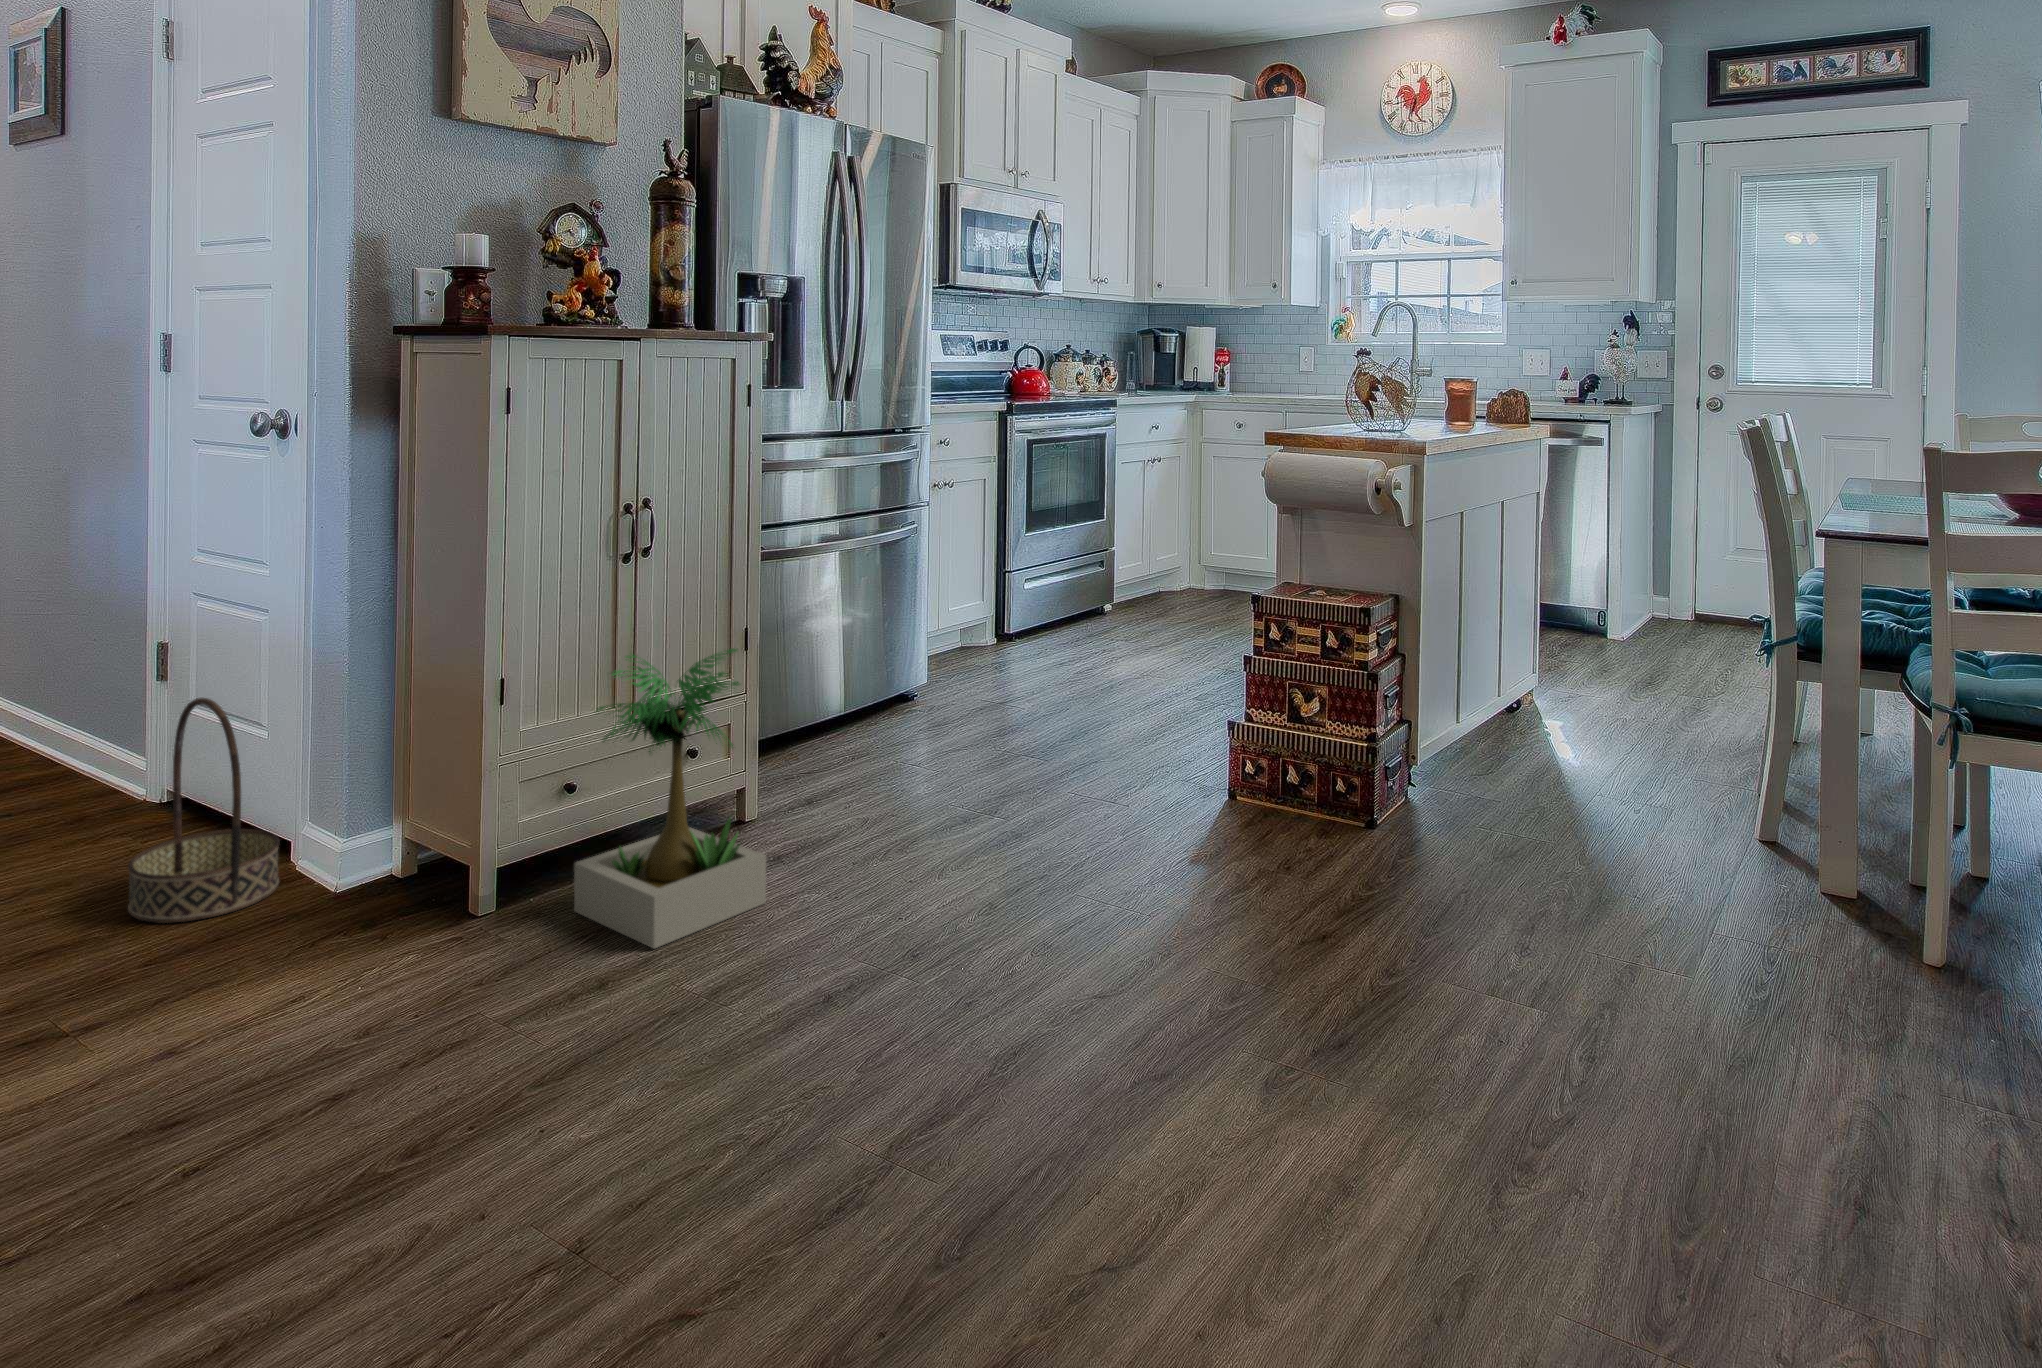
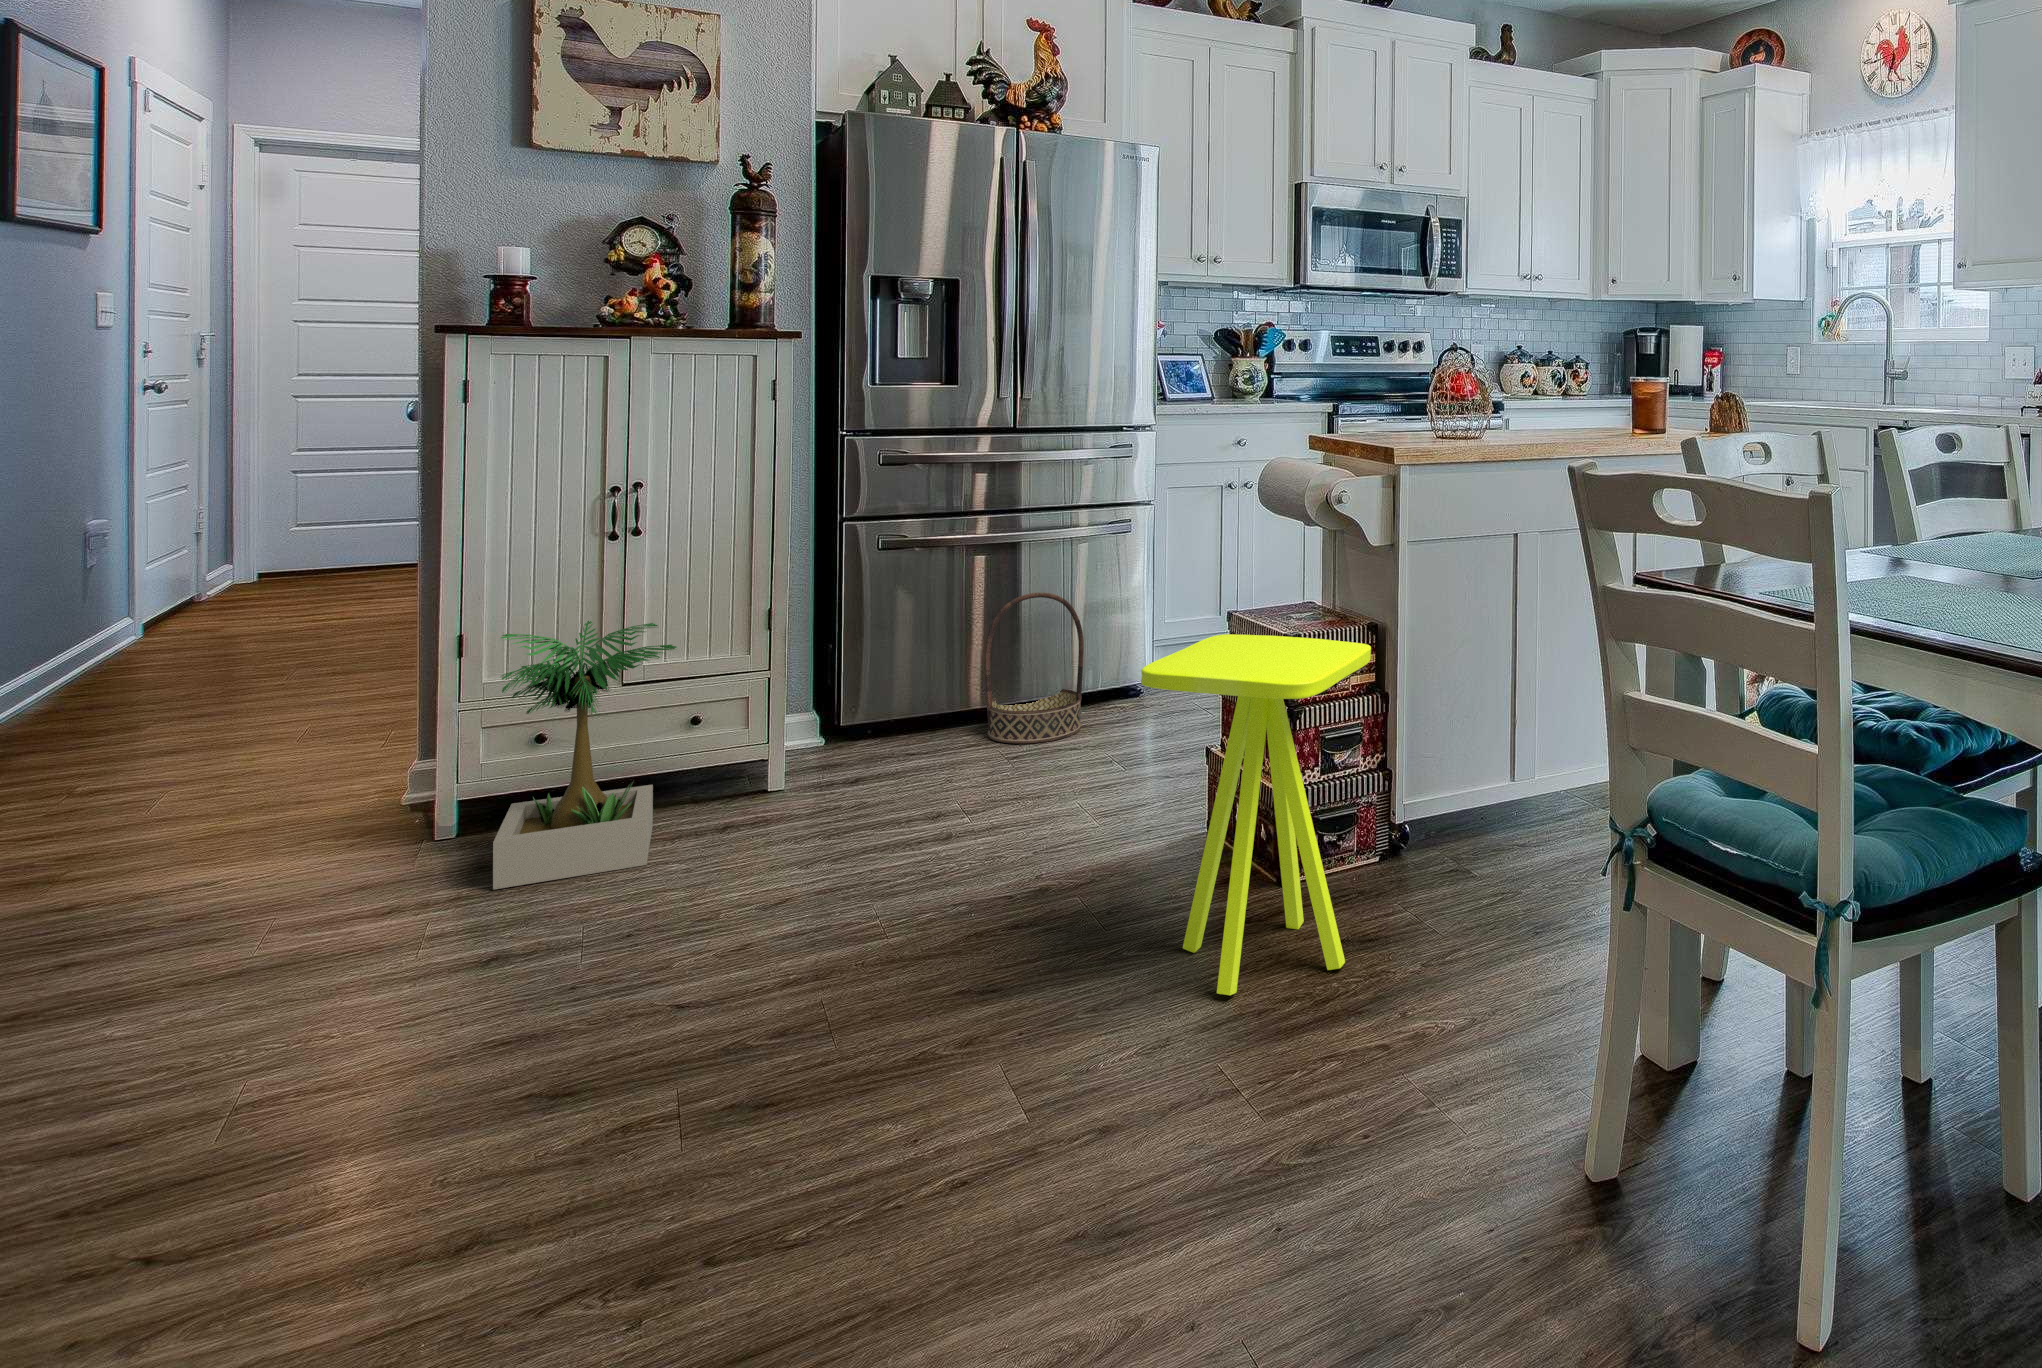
side table: none [1373,608,1574,909] -> present [1141,634,1371,995]
basket: present [128,698,280,923] -> present [985,593,1084,744]

